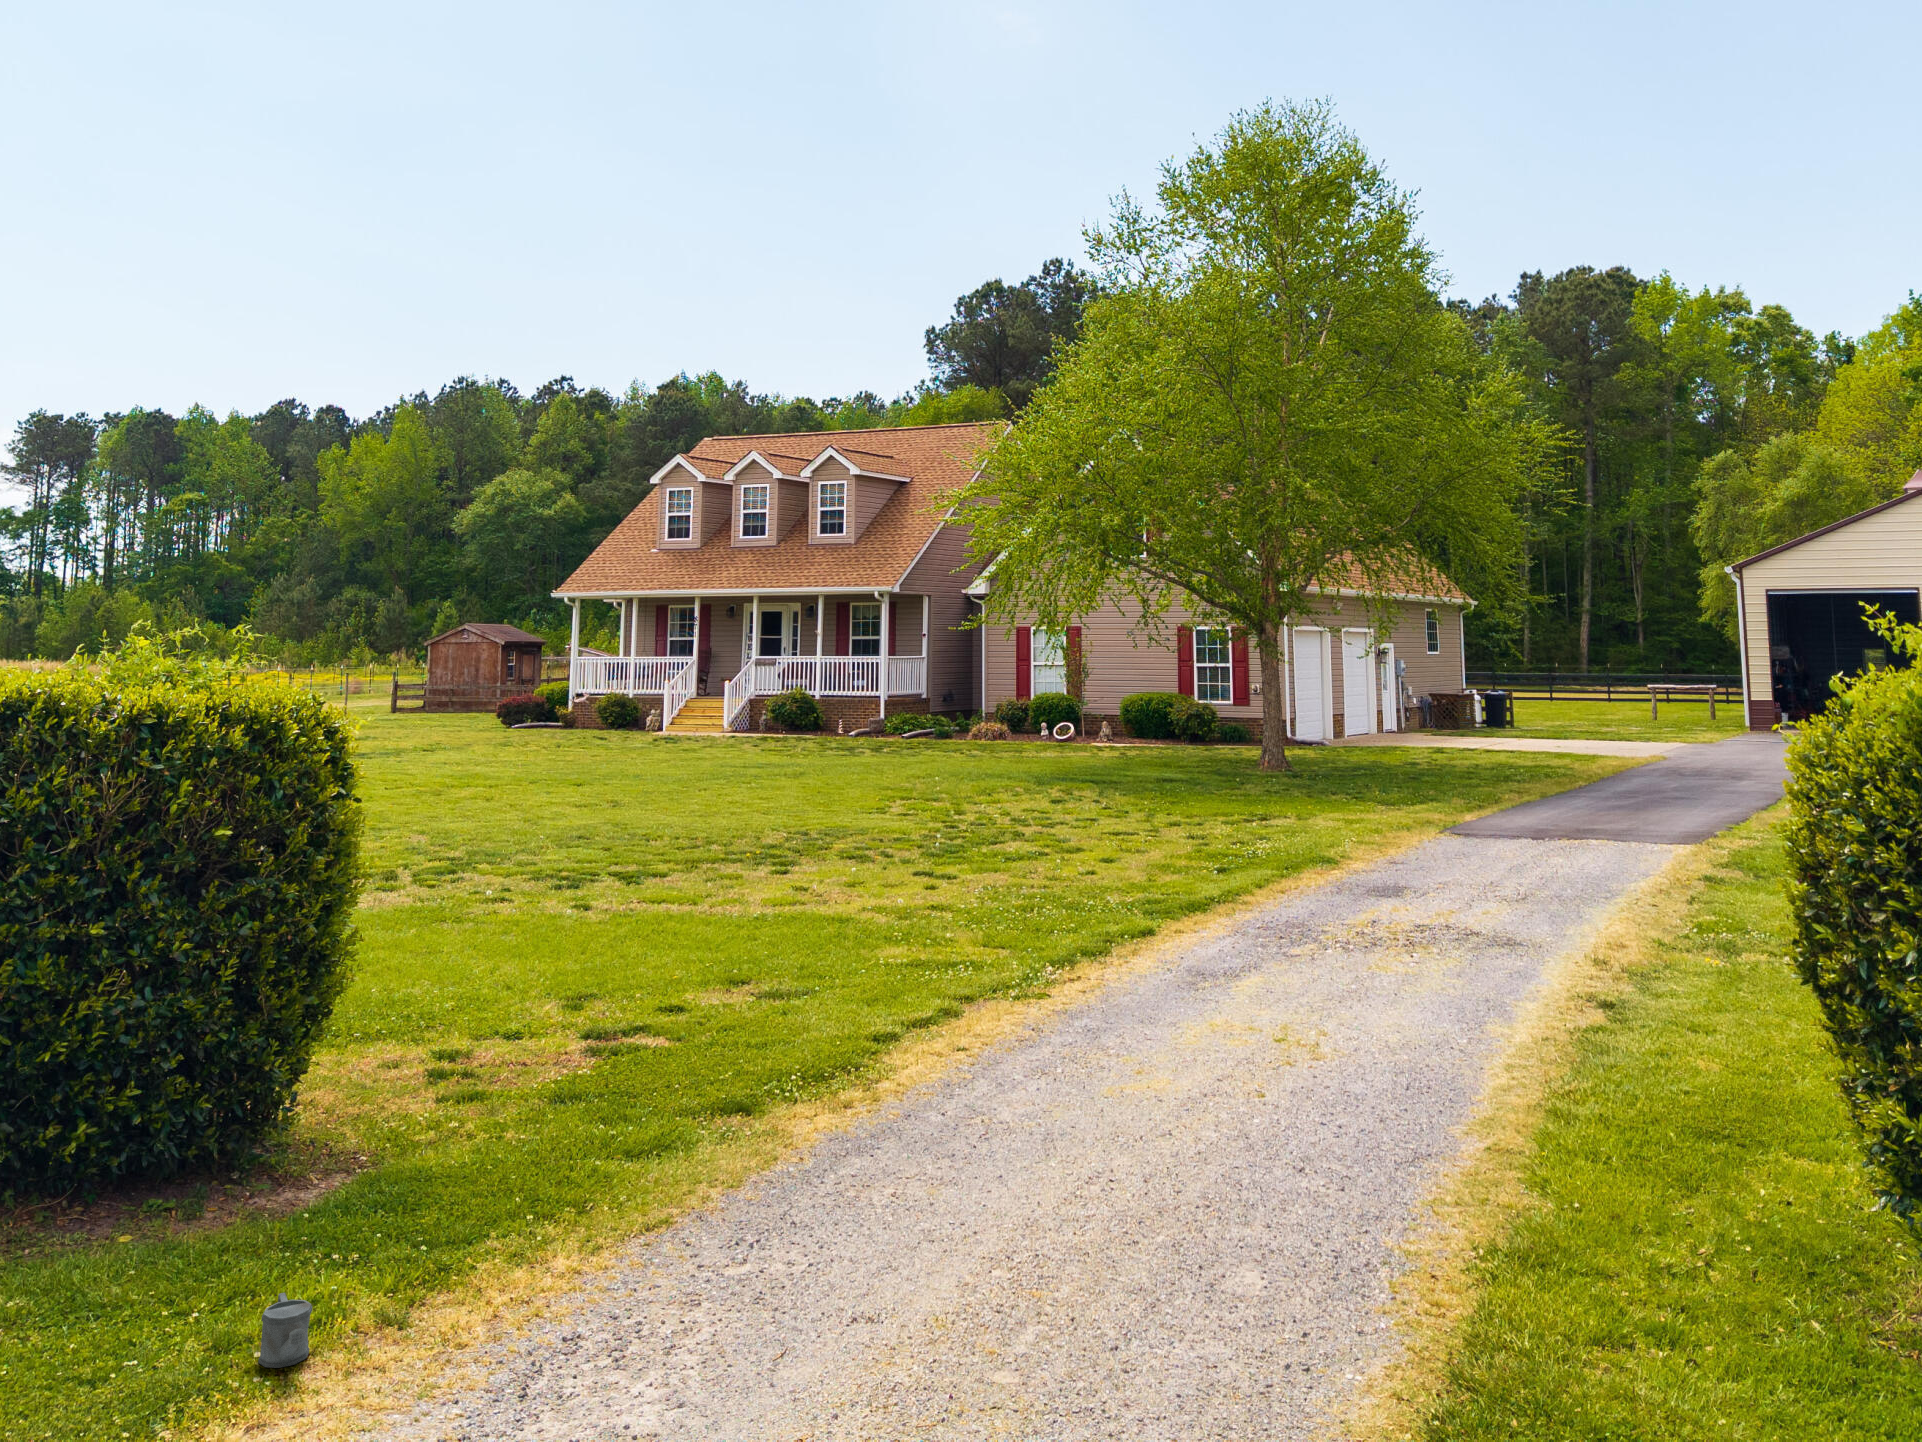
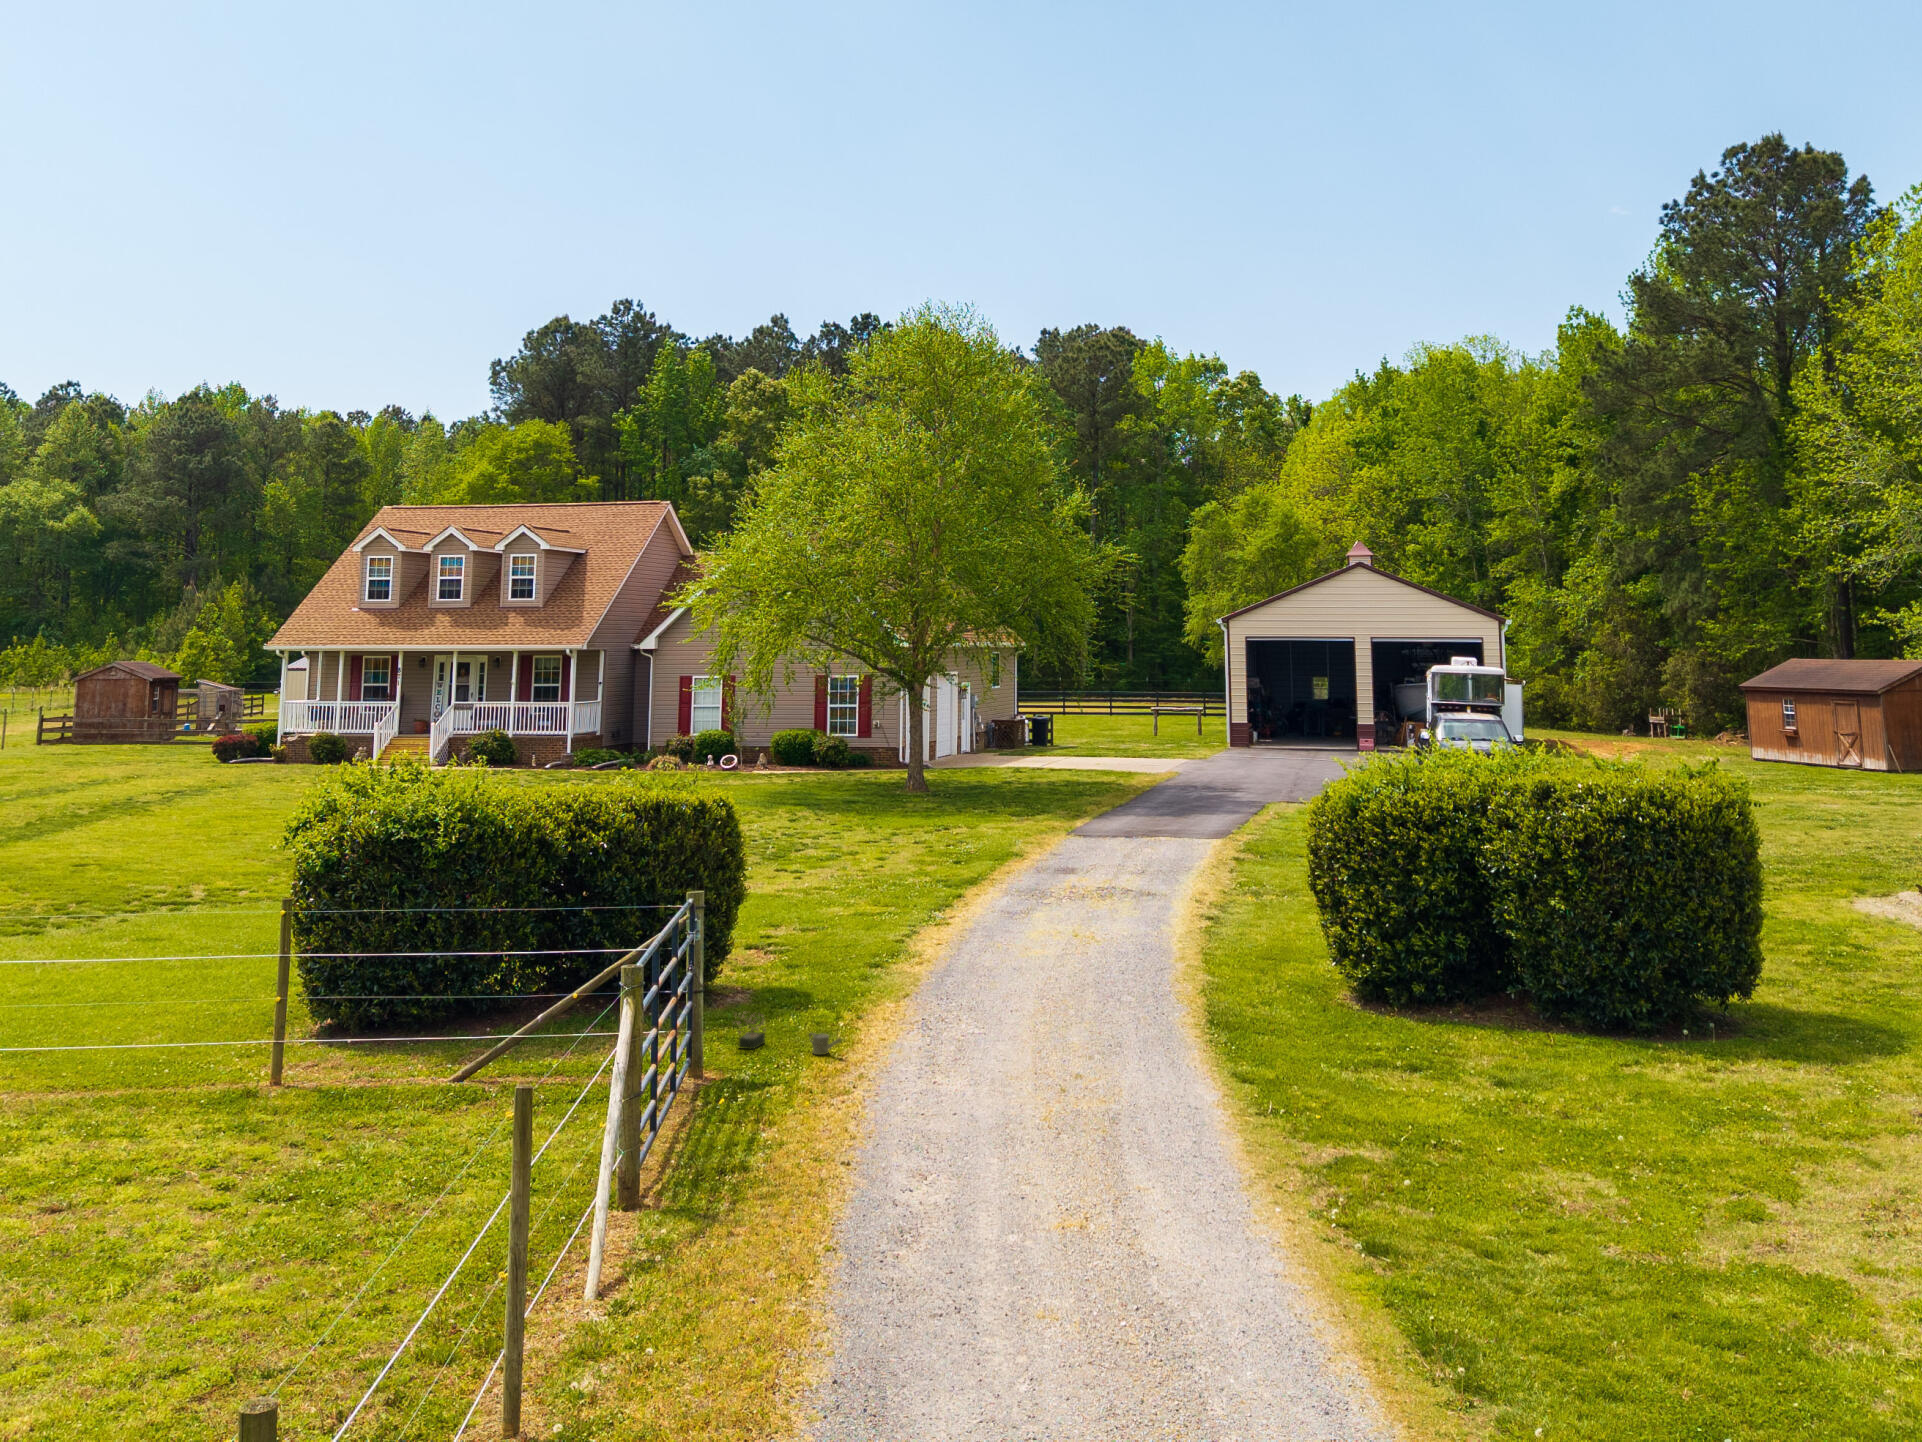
decorative plant: none [121,1210,241,1318] -> present [737,1012,765,1049]

